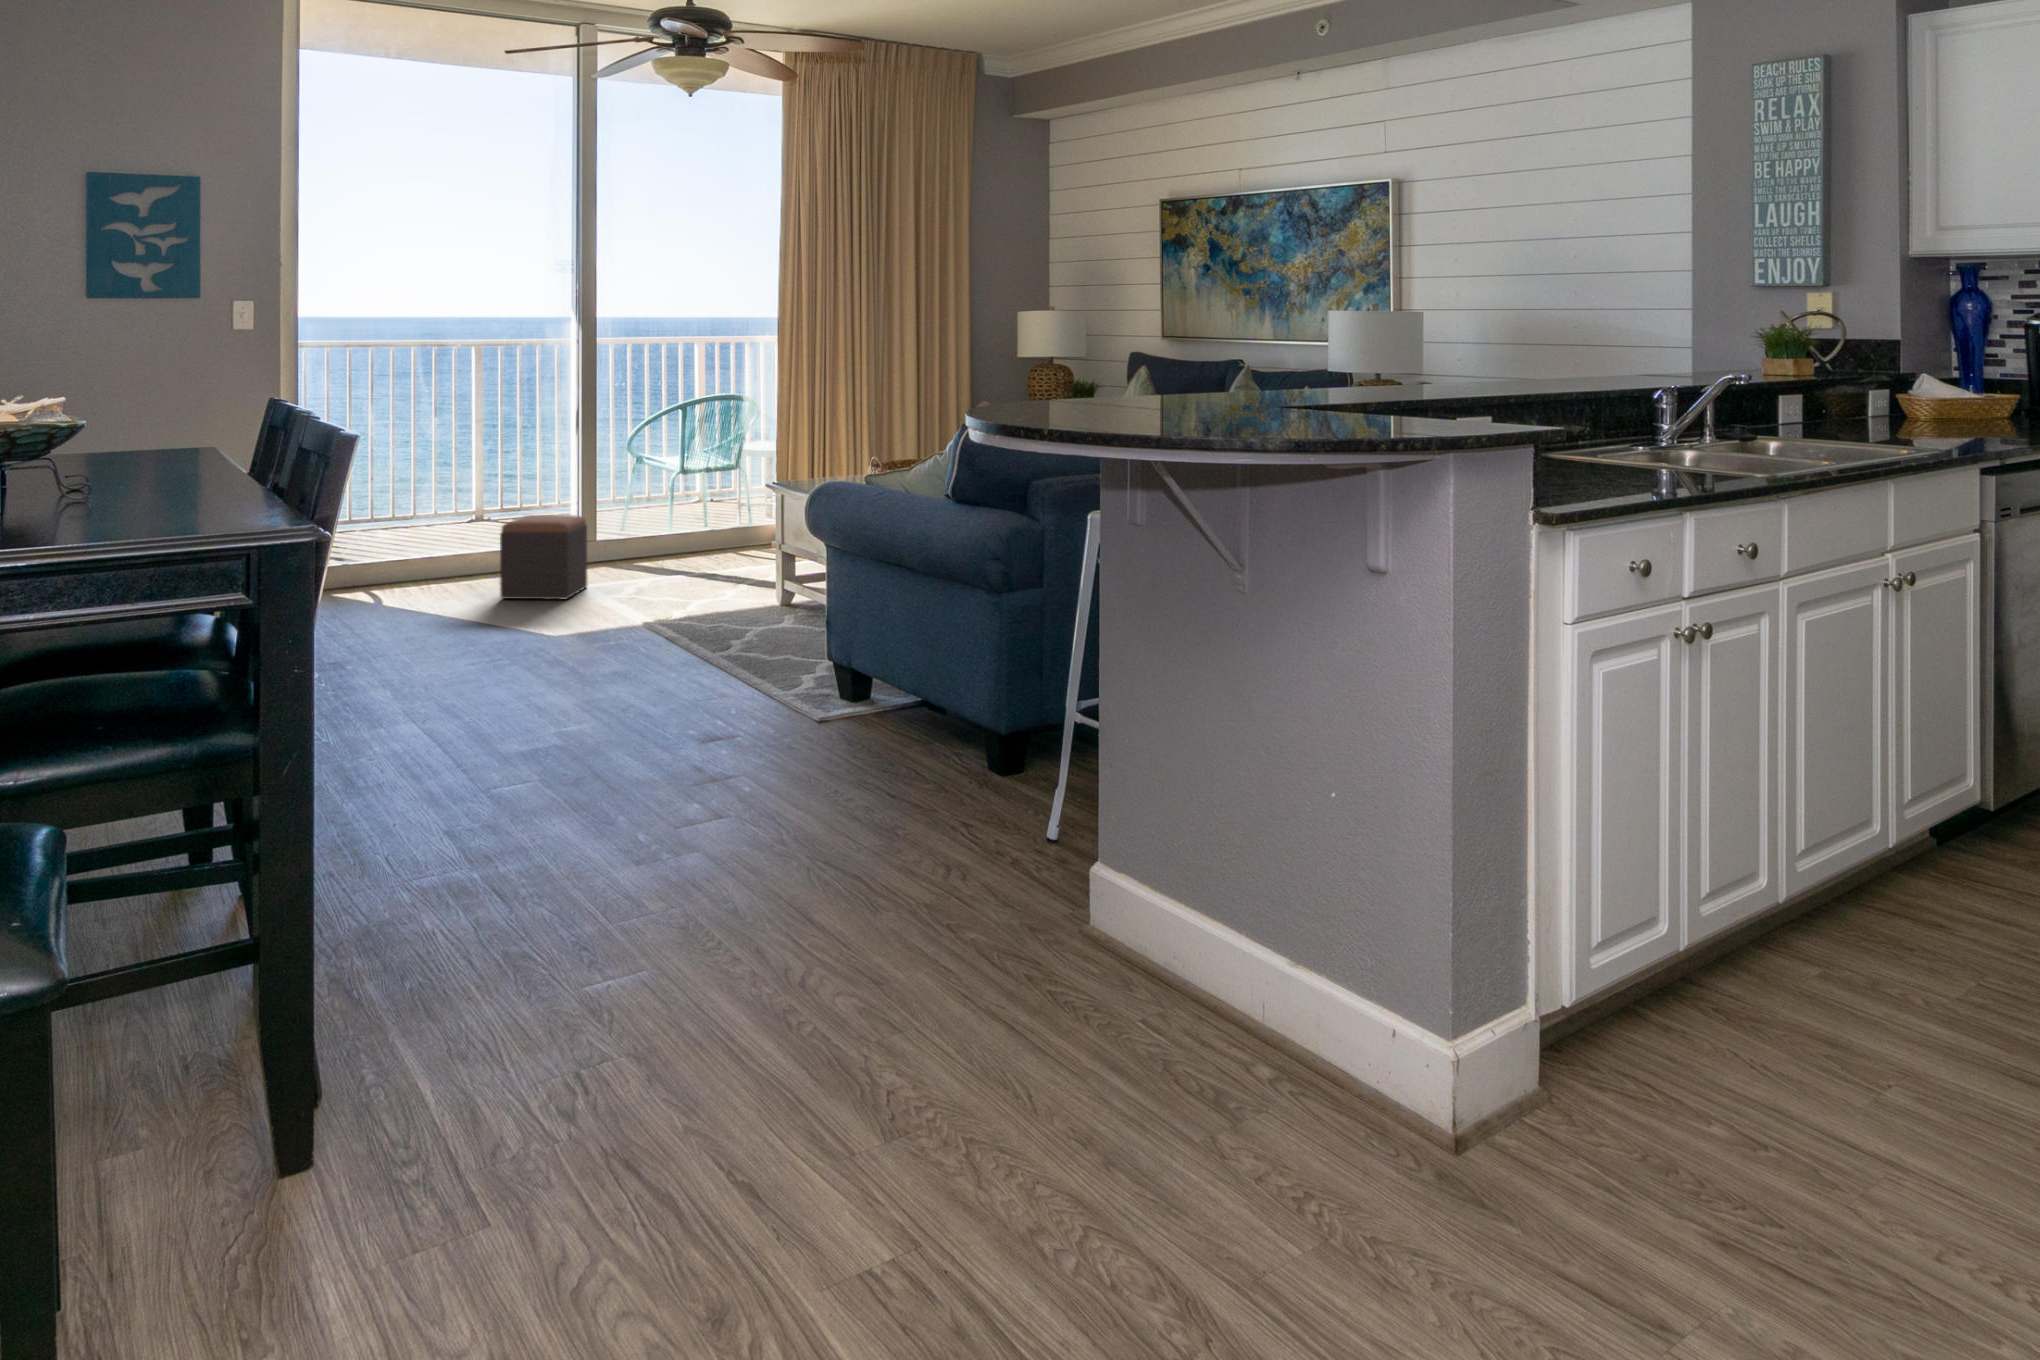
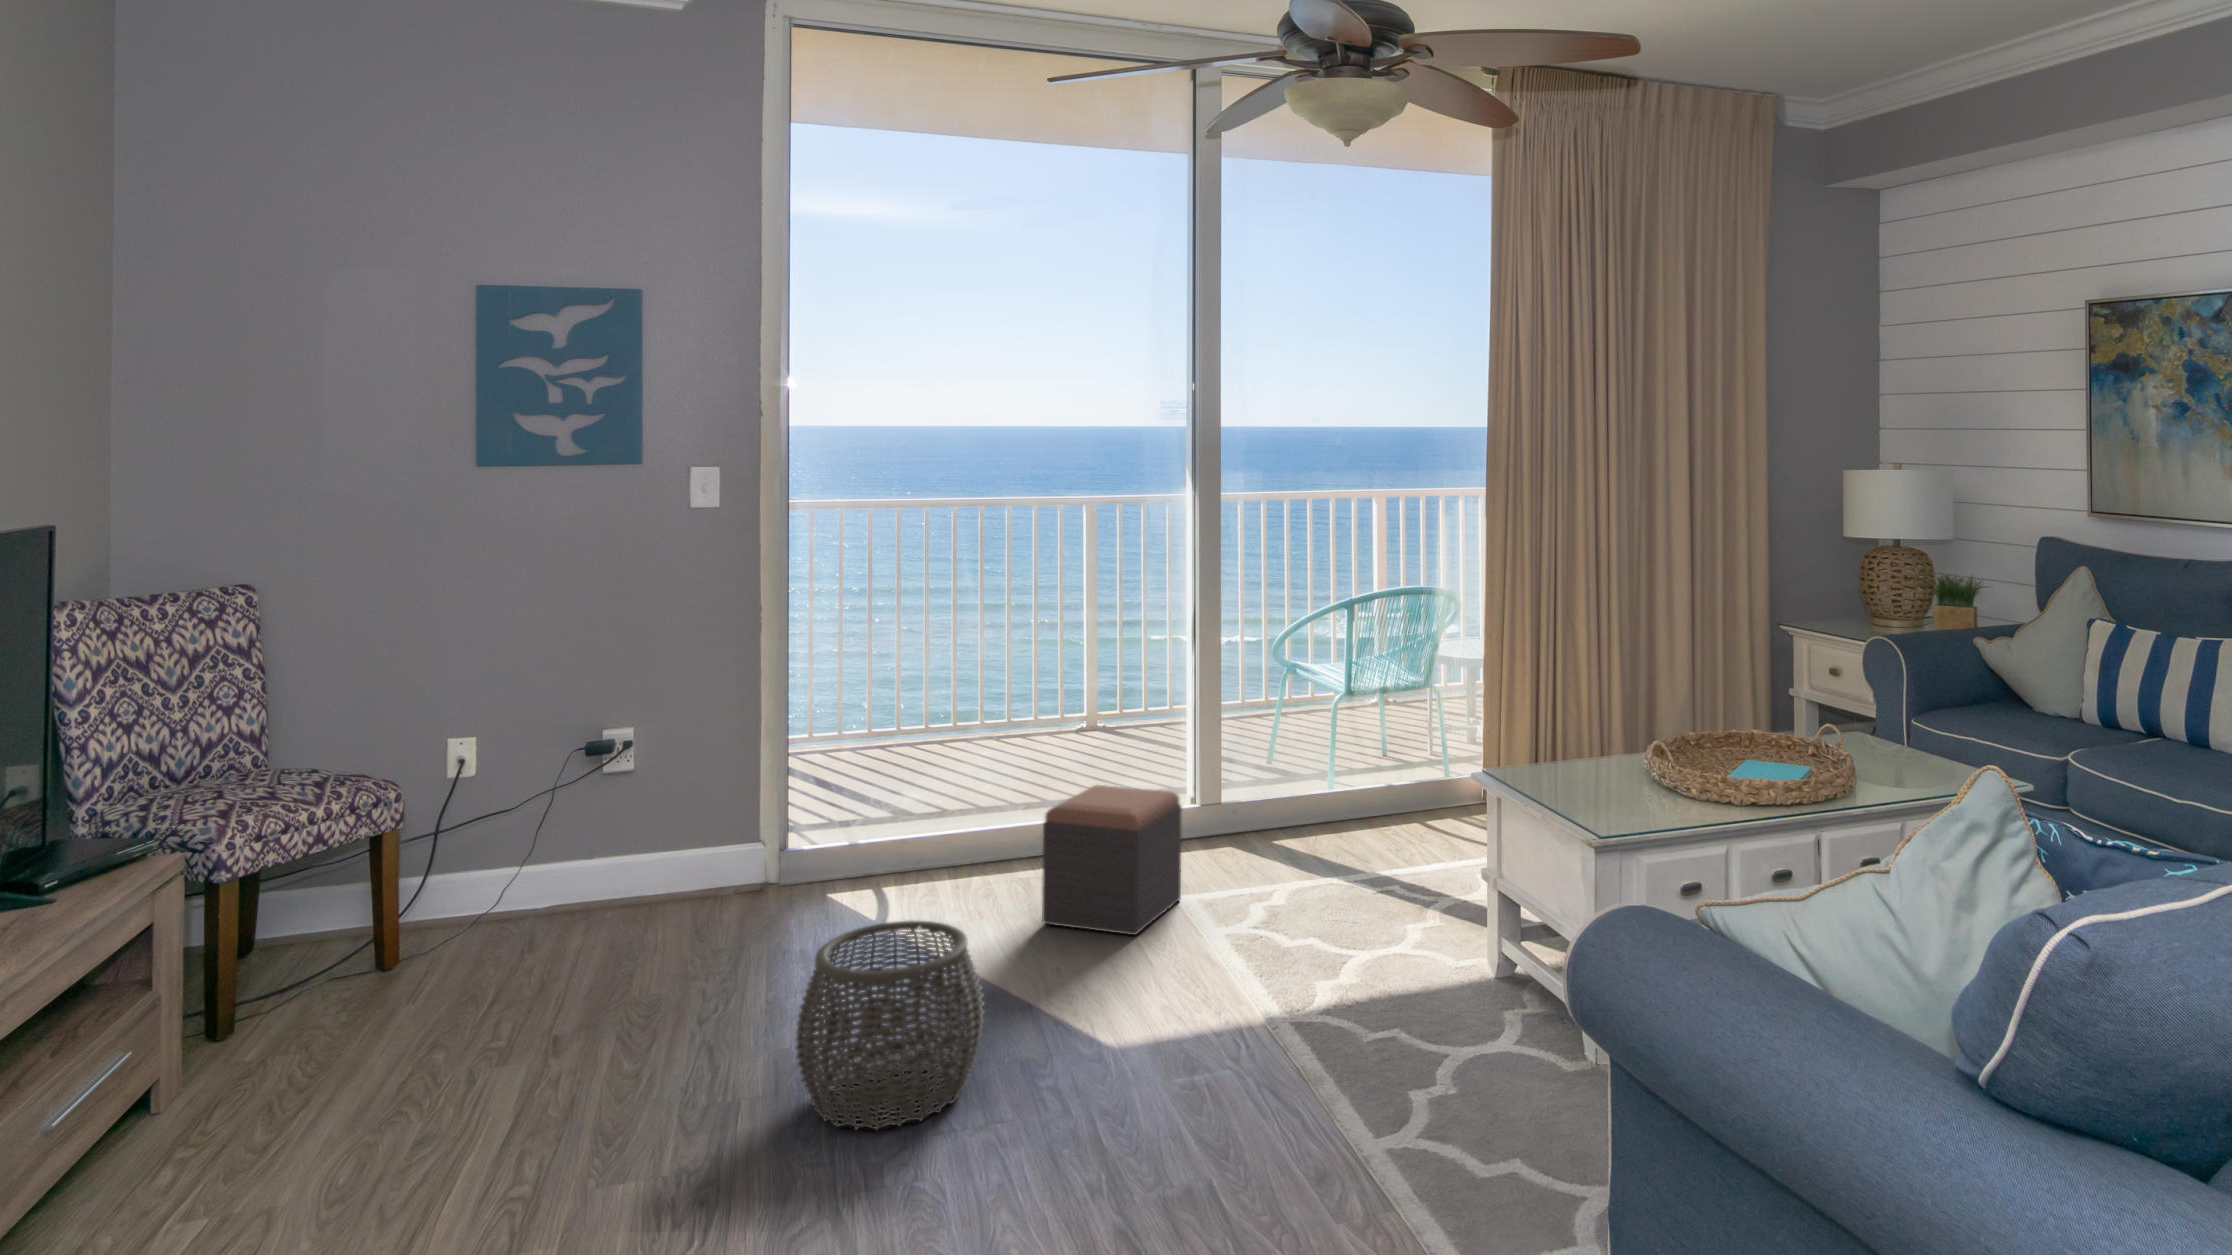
woven basket: none [405,559,513,660] -> present [796,920,984,1130]

